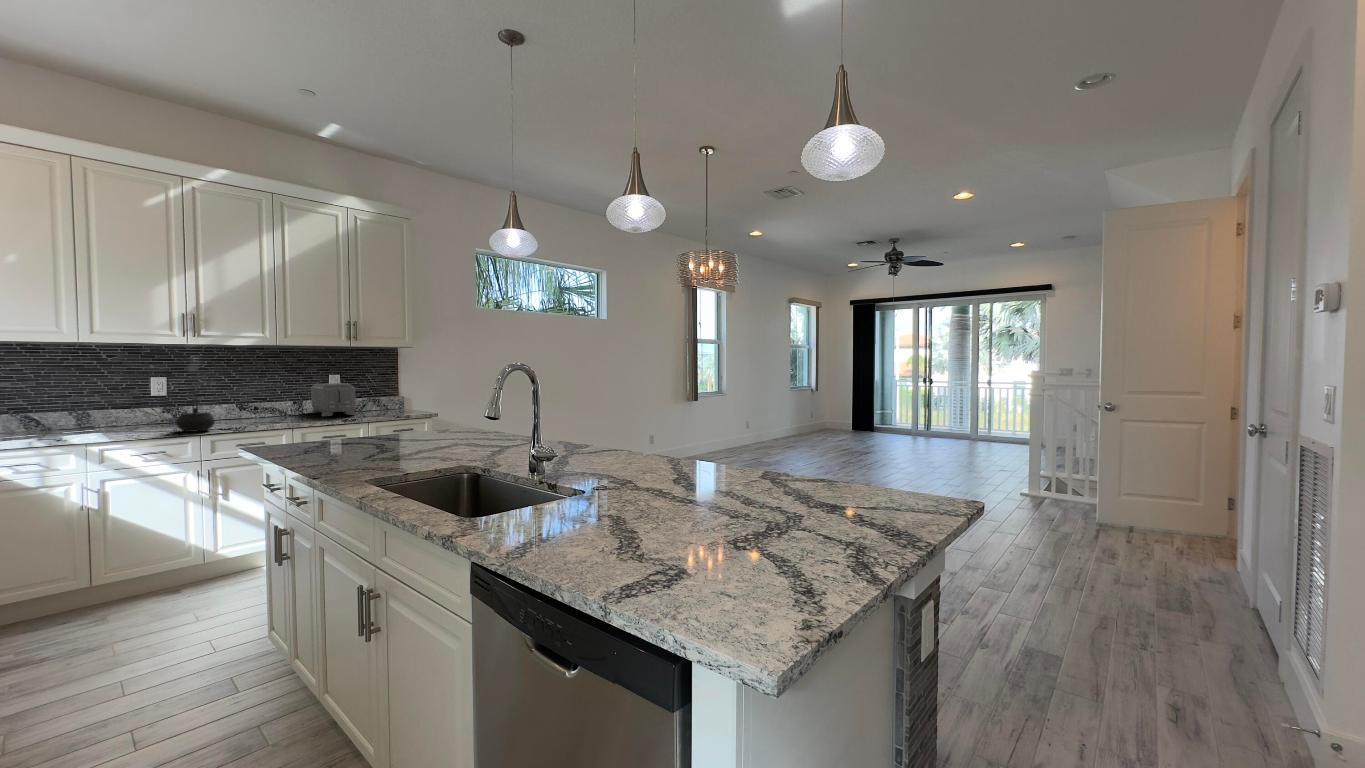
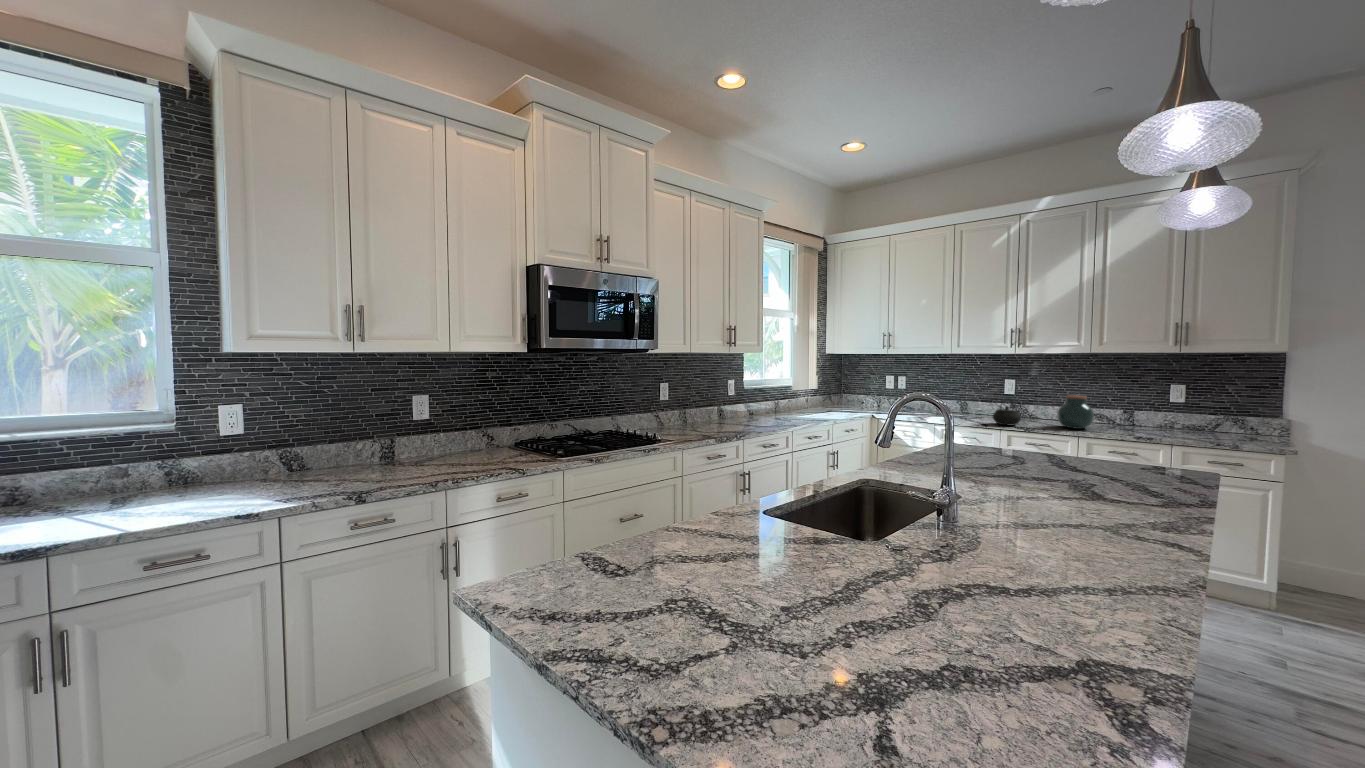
toaster: present [311,383,356,416] -> none [1139,394,1188,434]
jar: none [250,389,288,423] -> present [1057,395,1094,429]

